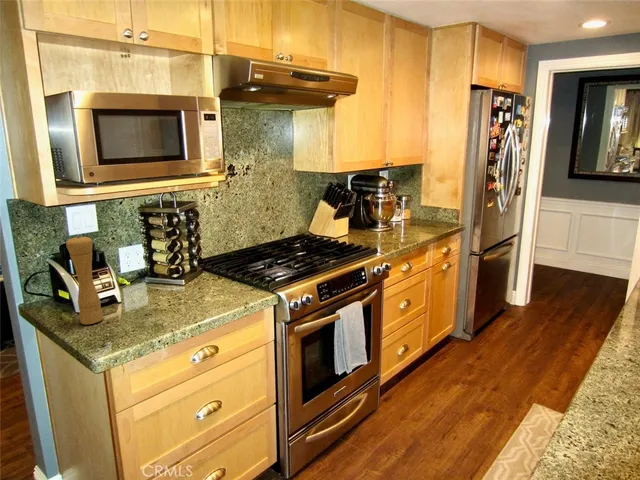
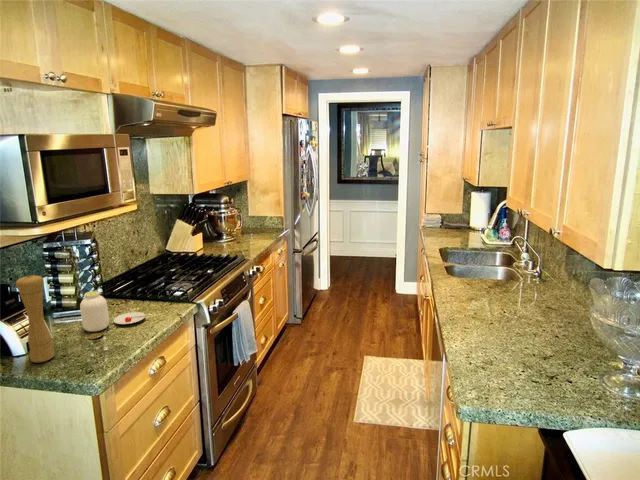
jar: none [145,262,214,312] -> present [80,291,146,339]

